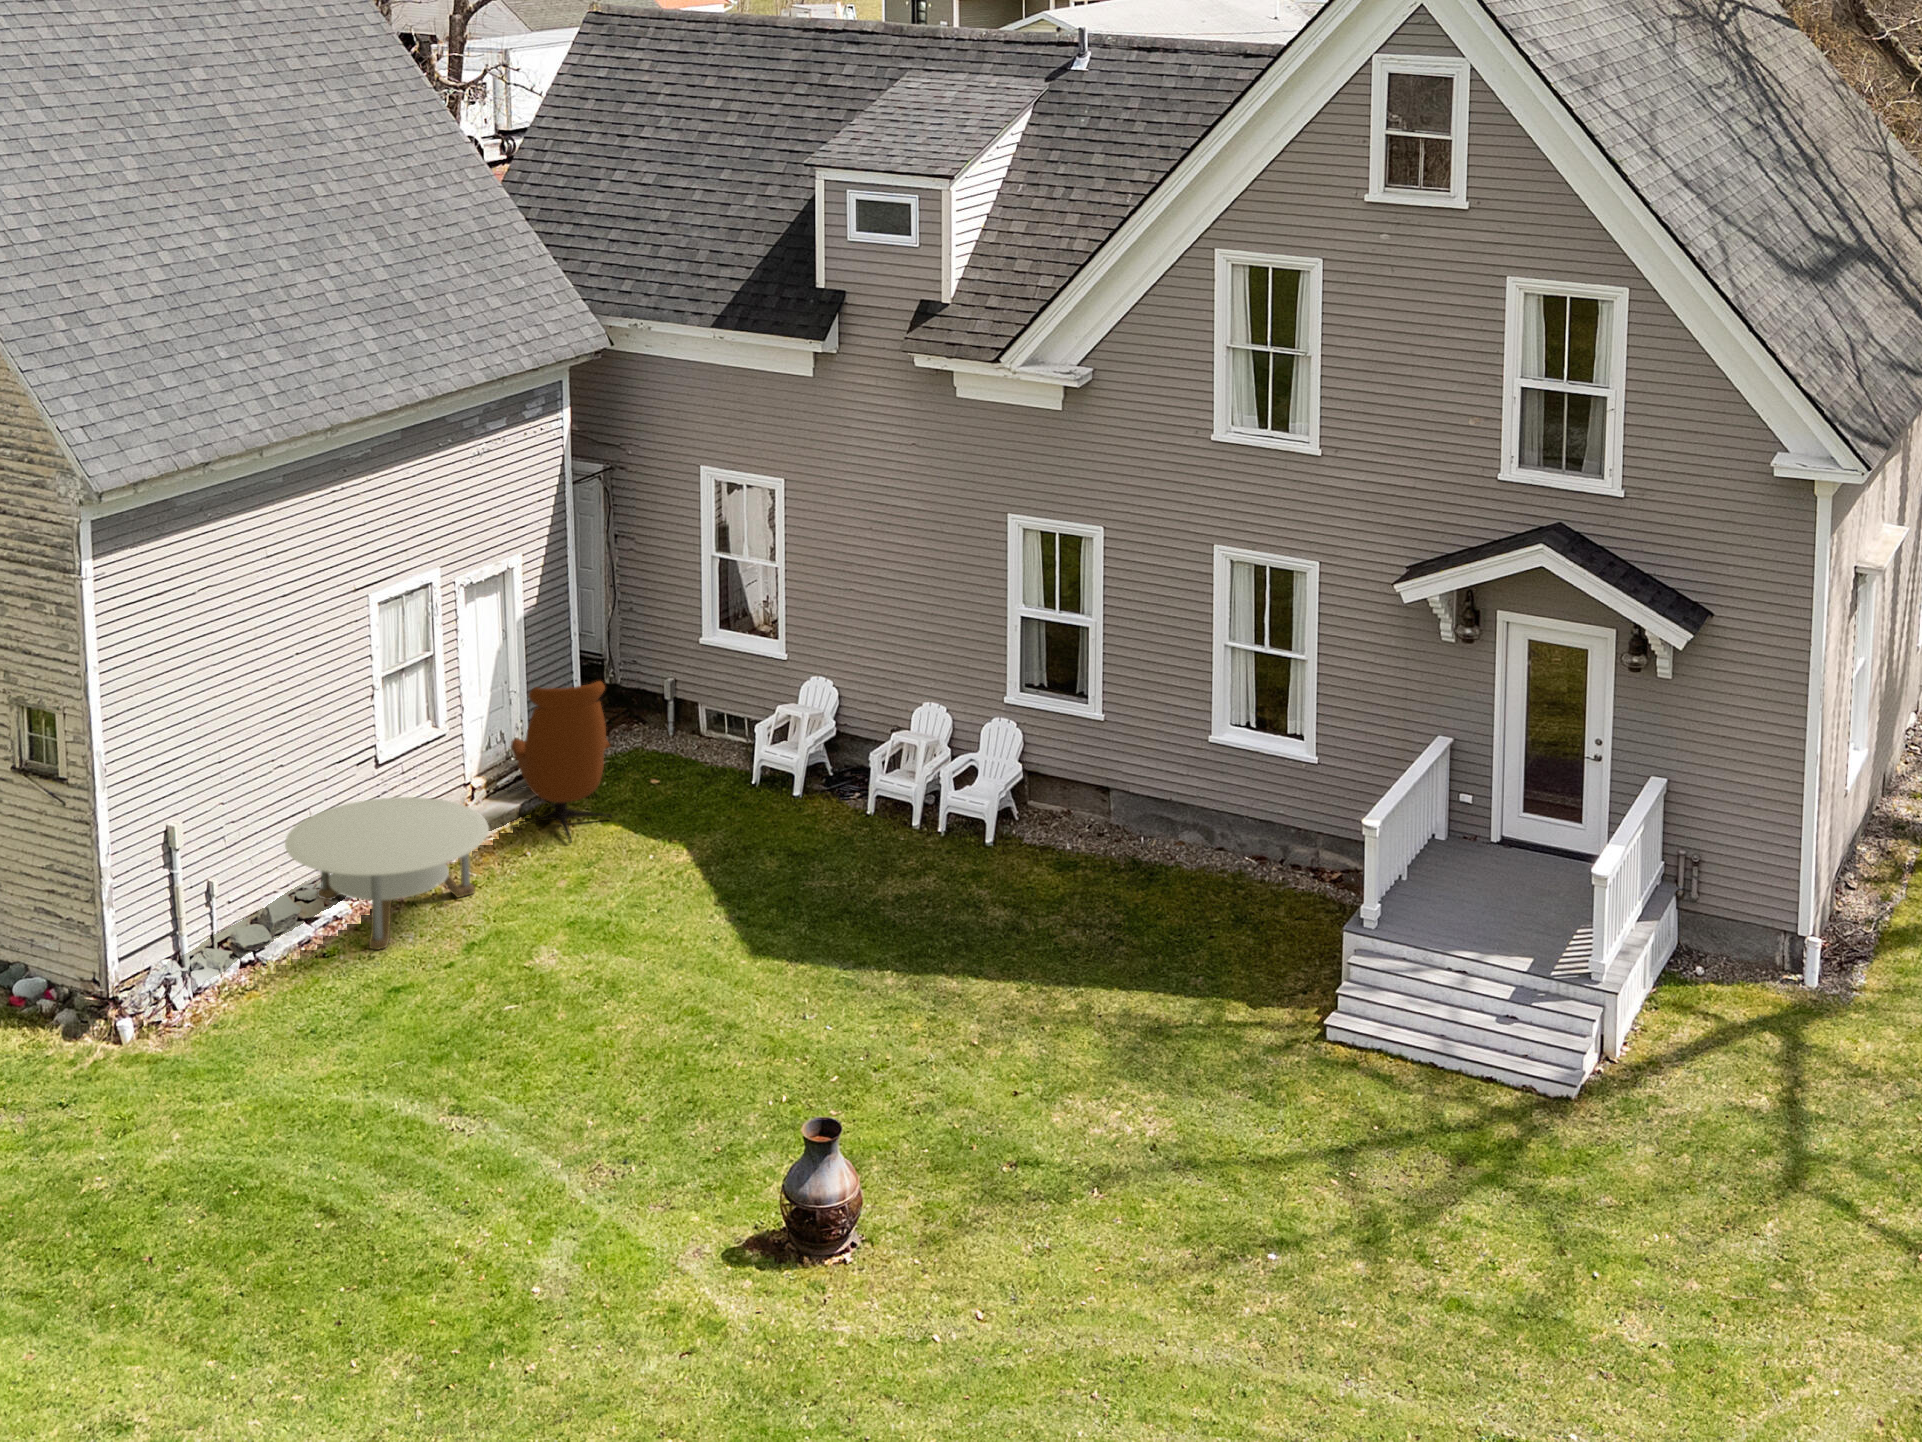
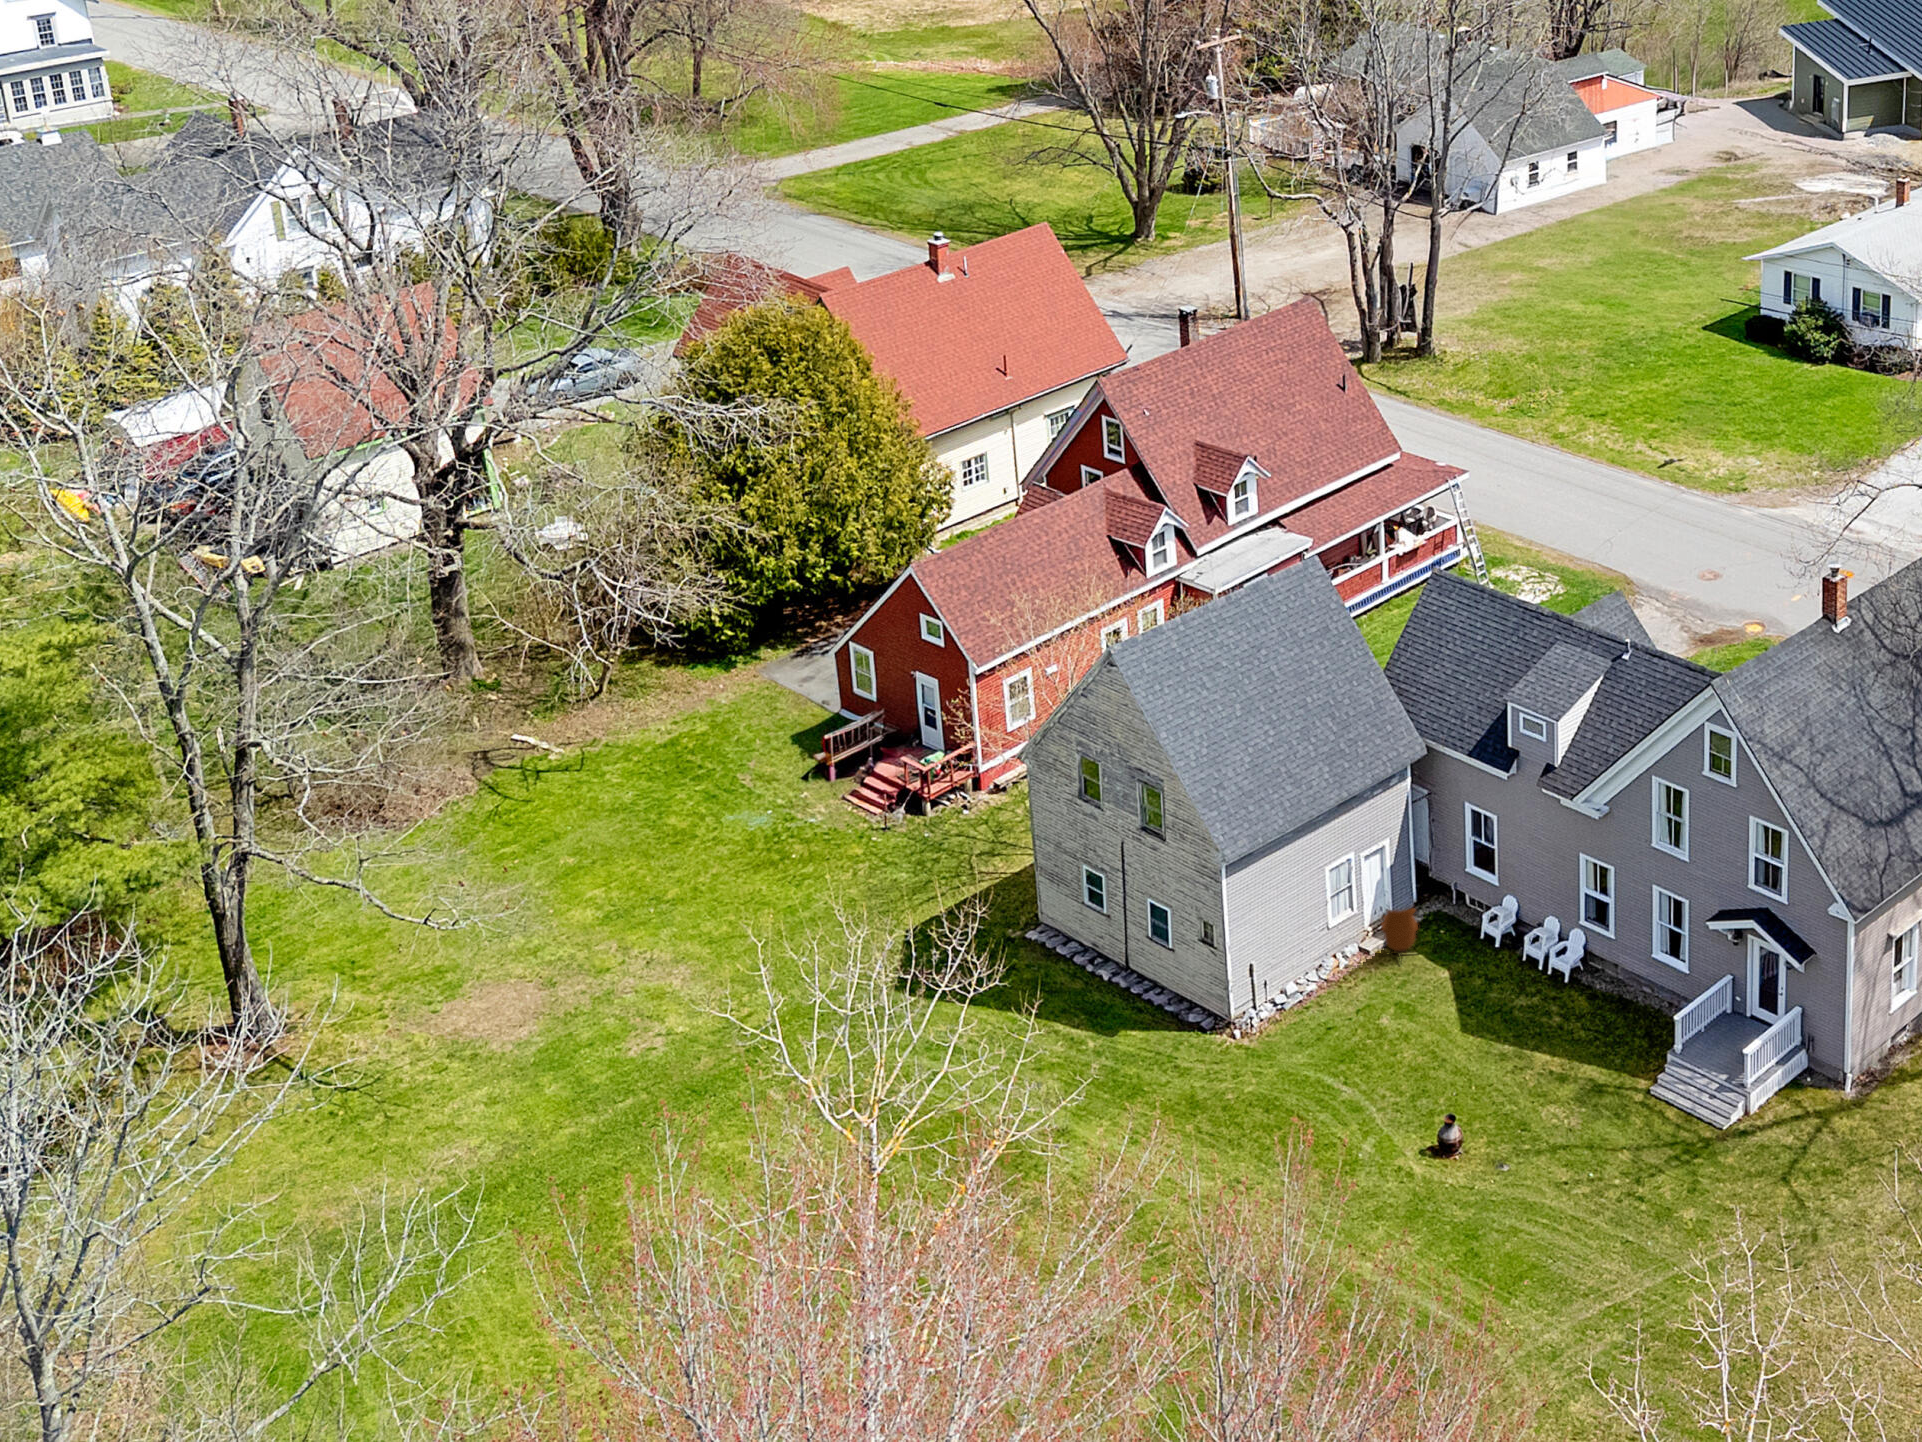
round table: present [285,797,489,949] -> none [1292,947,1366,1012]

